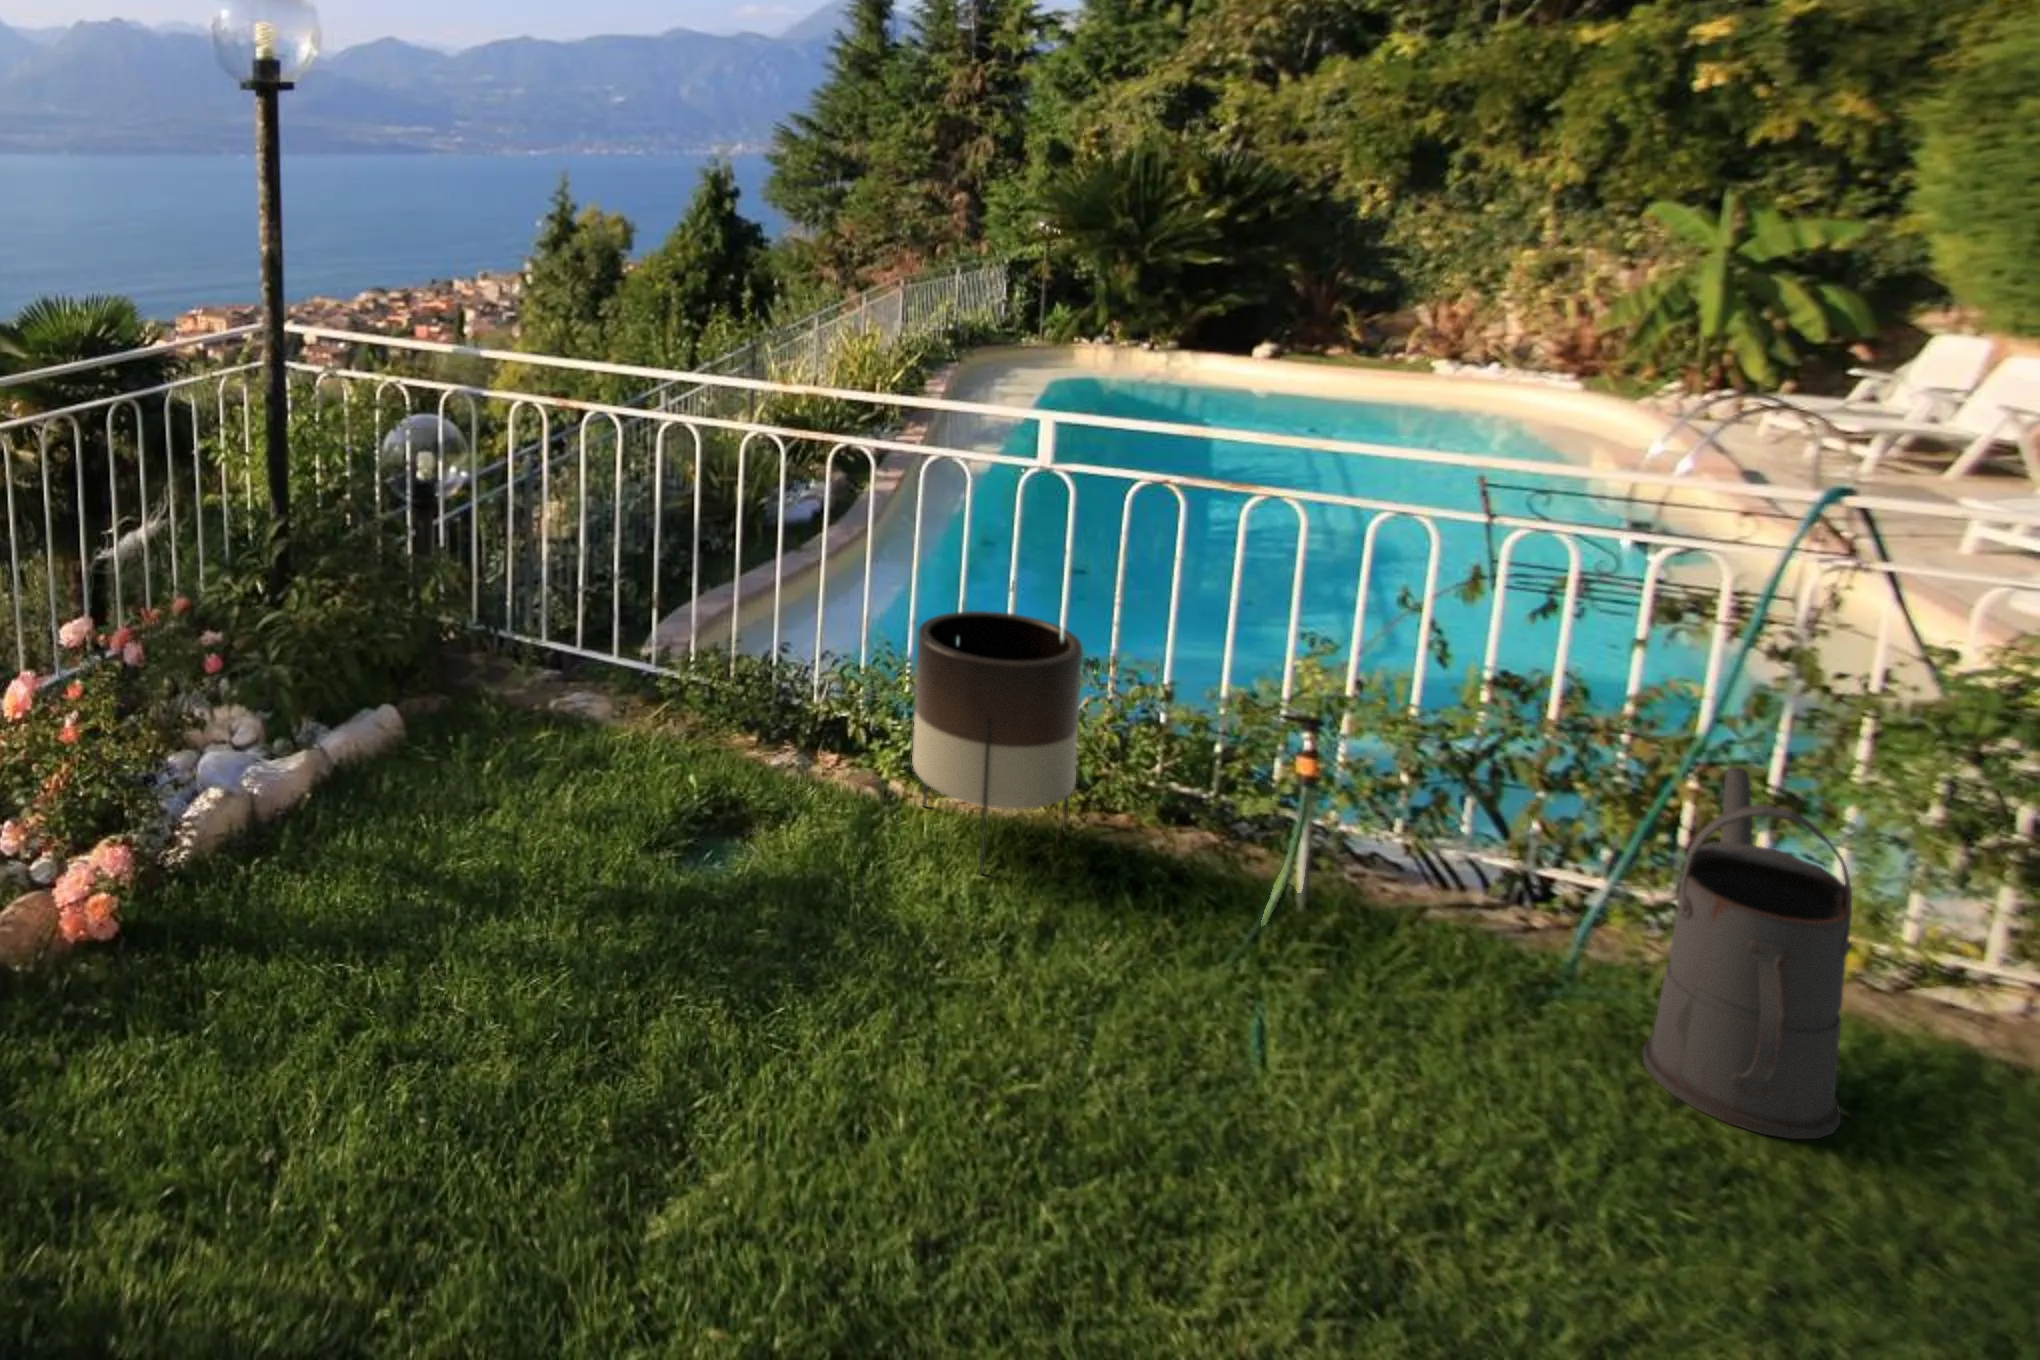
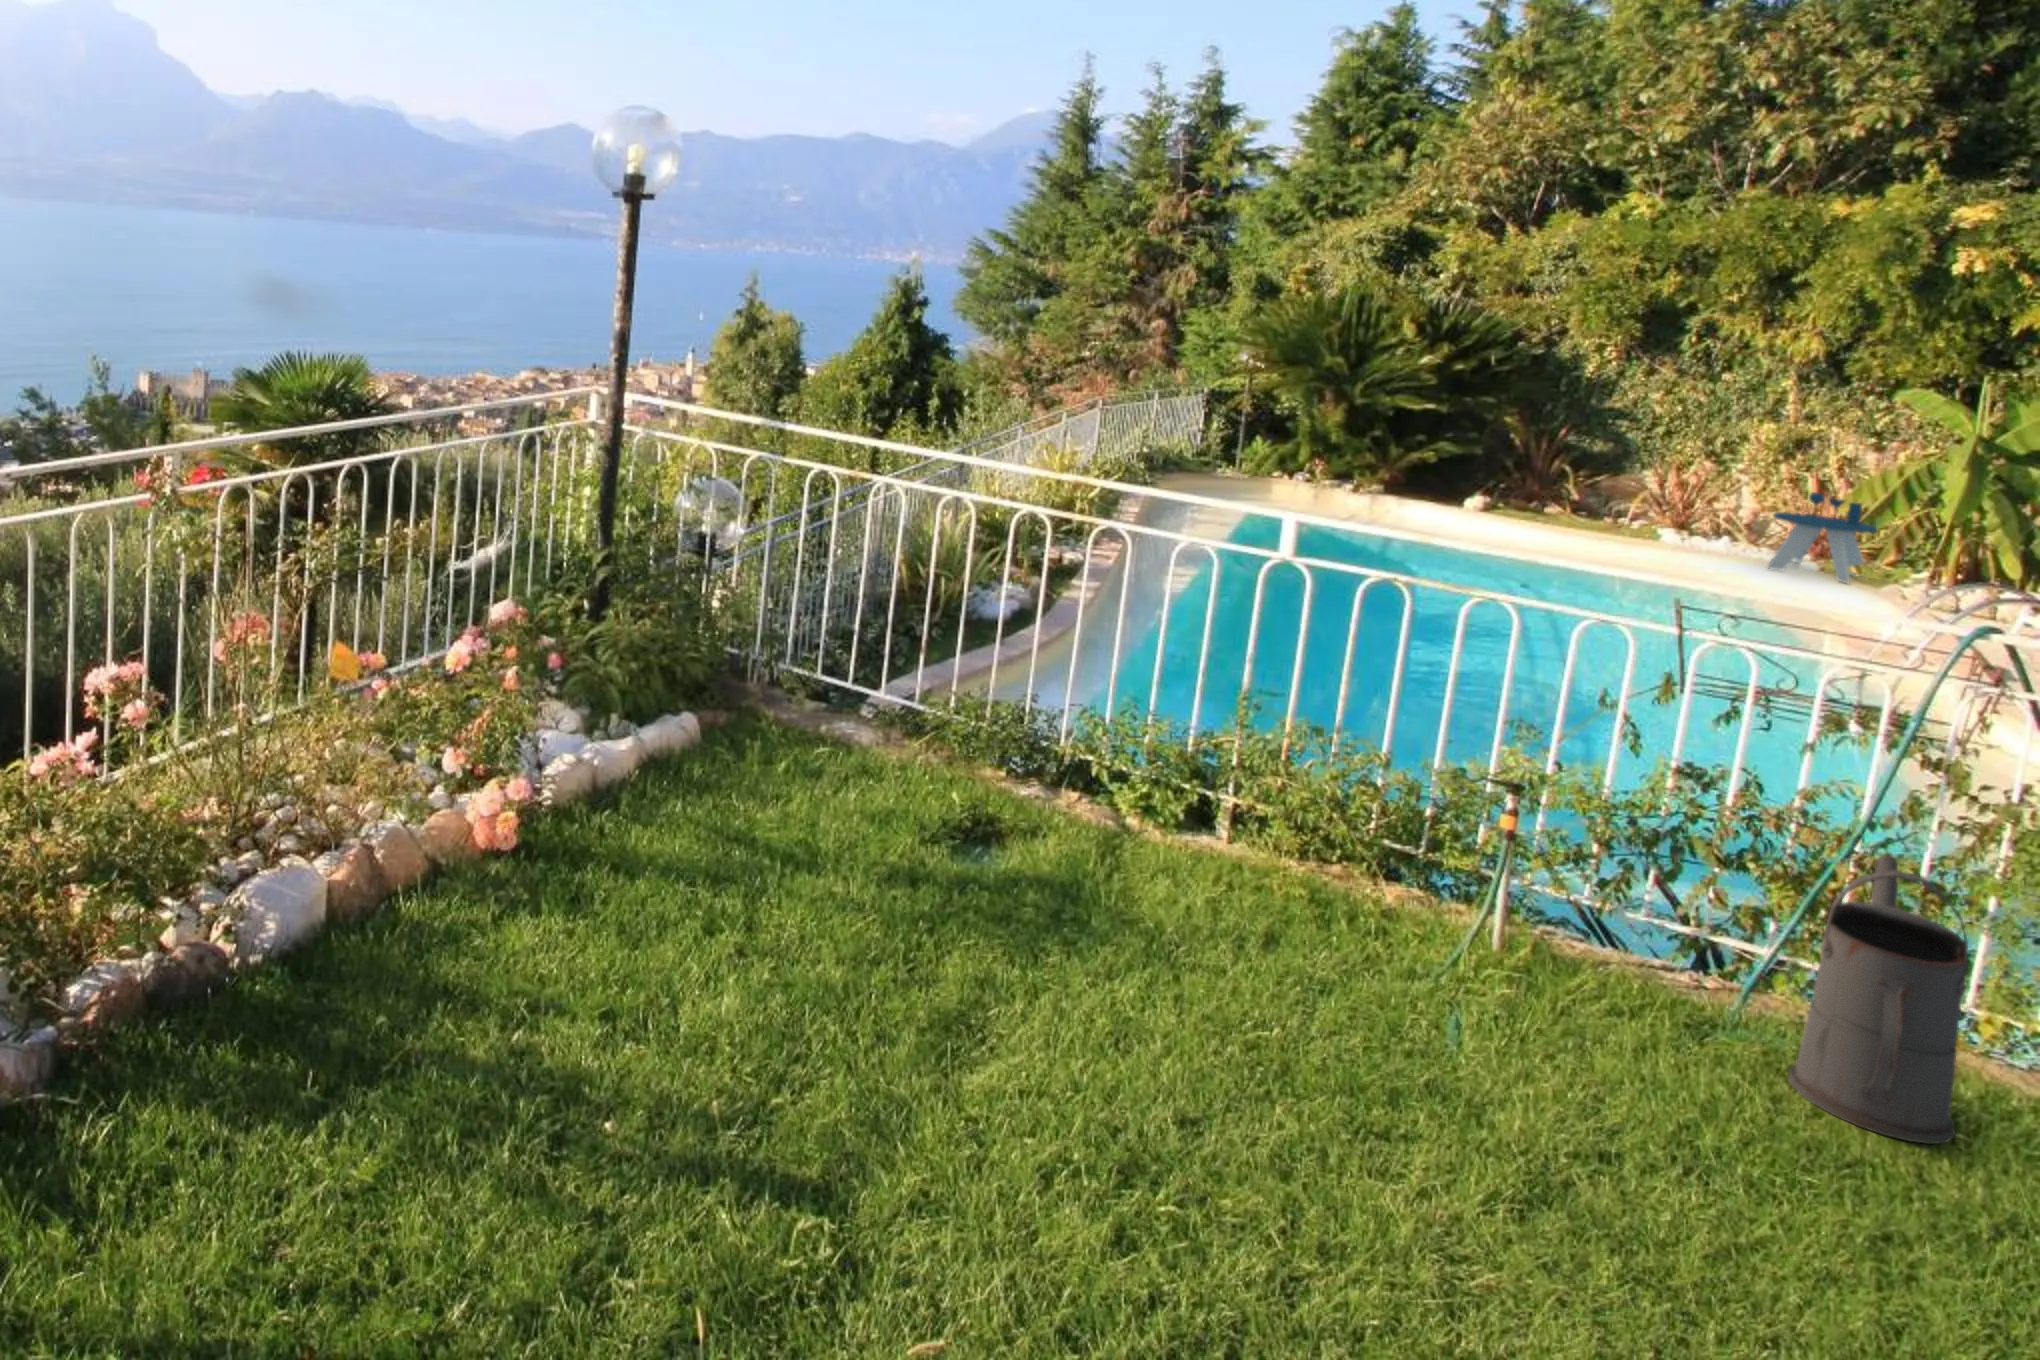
side table: none [1537,316,1638,404] -> present [1767,492,1877,583]
planter: present [912,611,1082,875] -> none [1160,675,1314,890]

